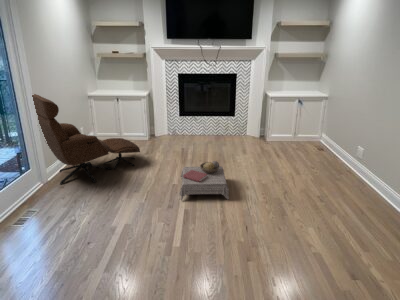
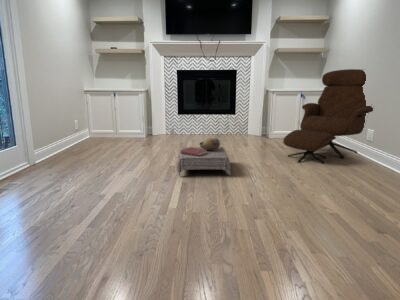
lounge chair: present [32,94,140,184] -> present [283,69,373,163]

